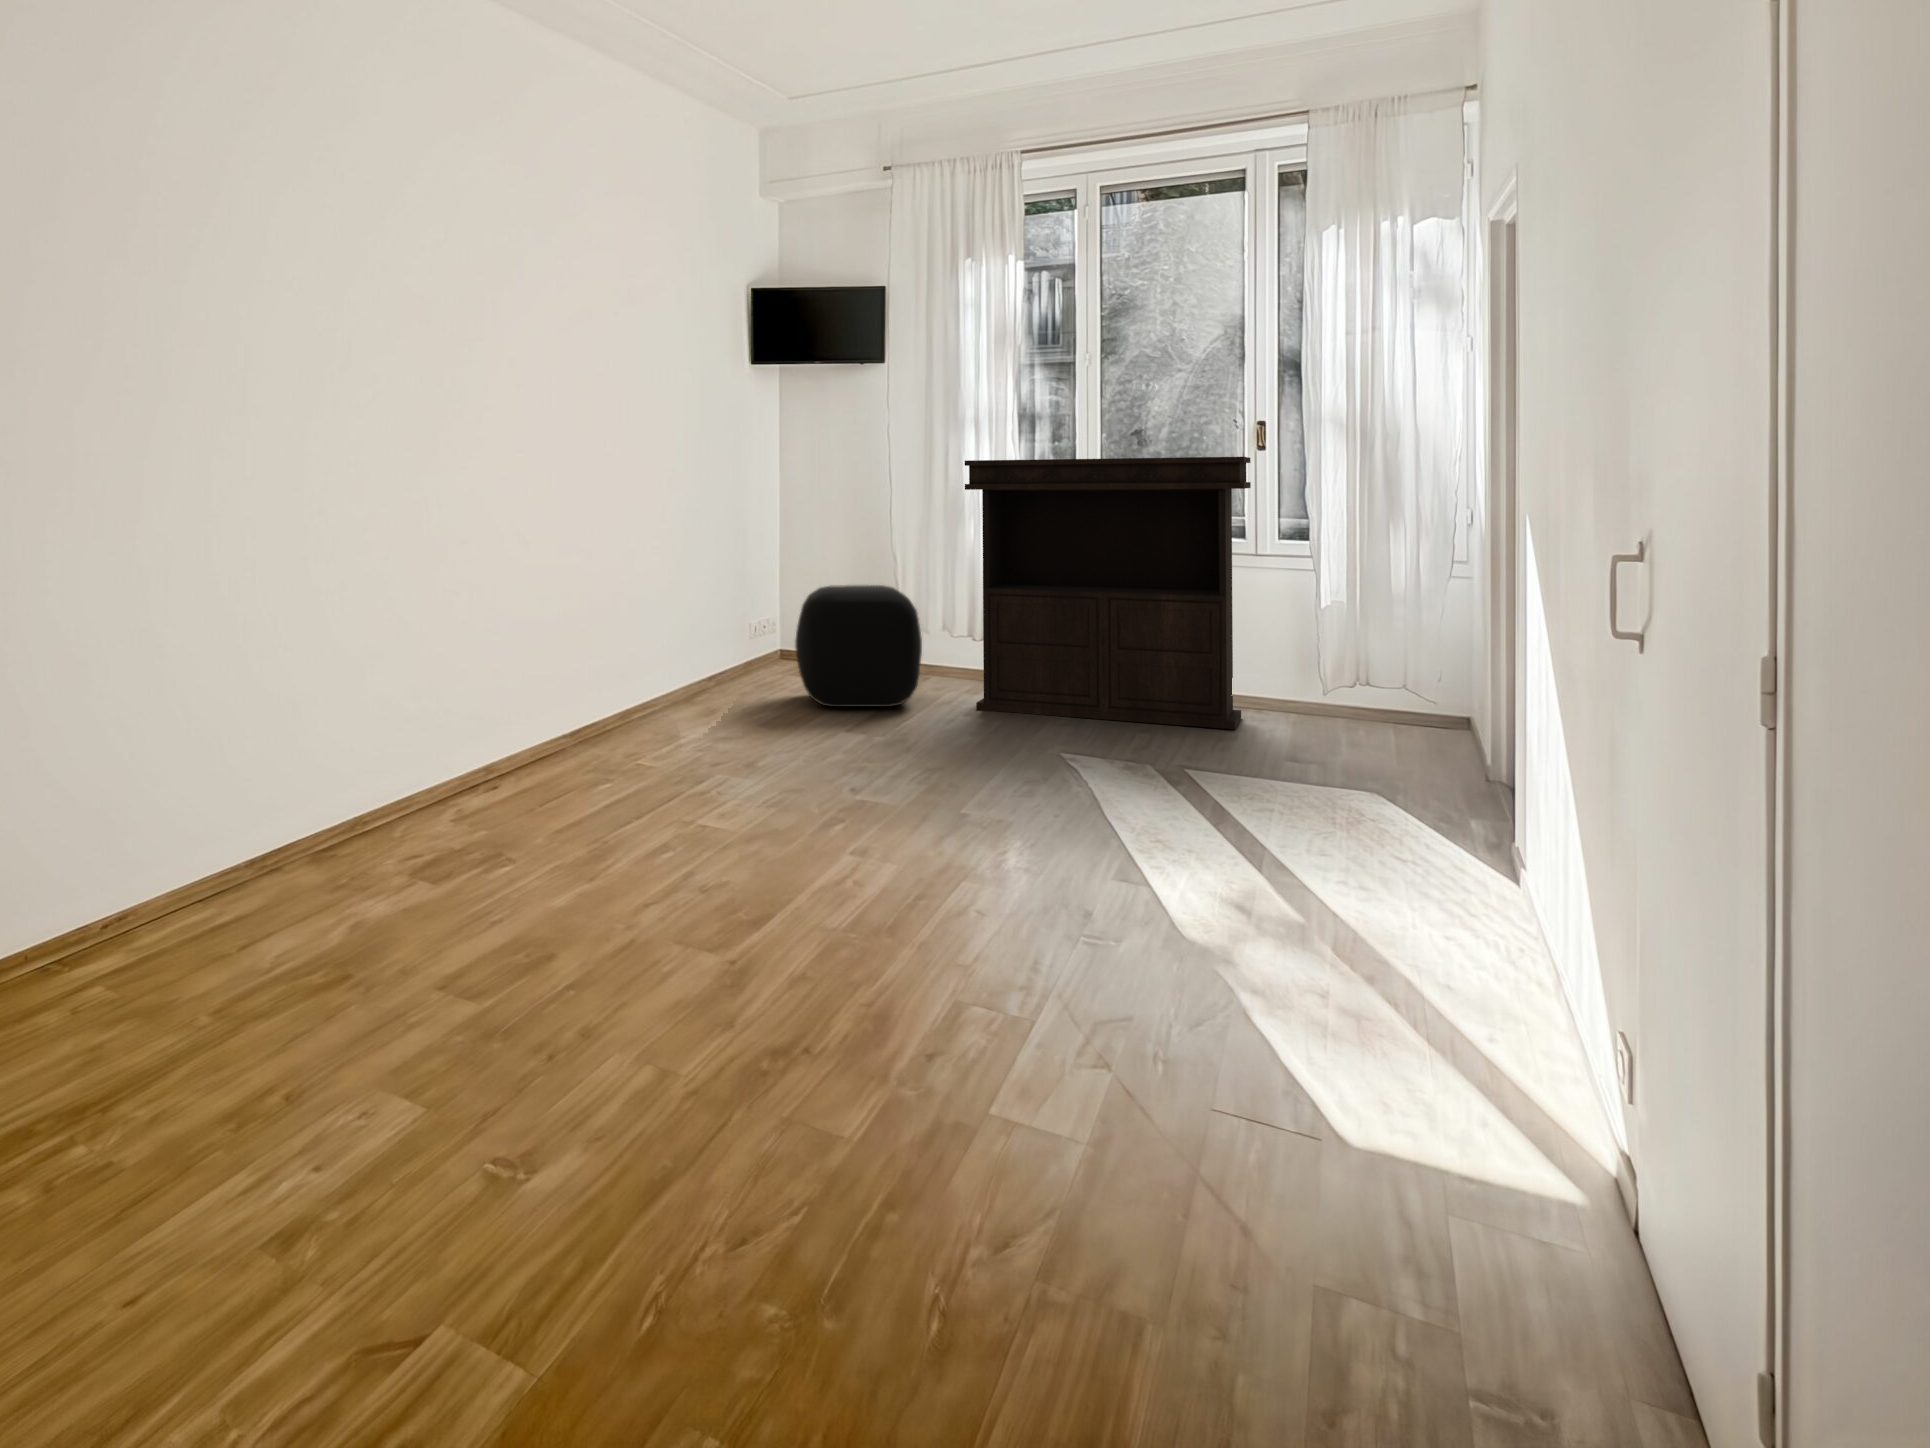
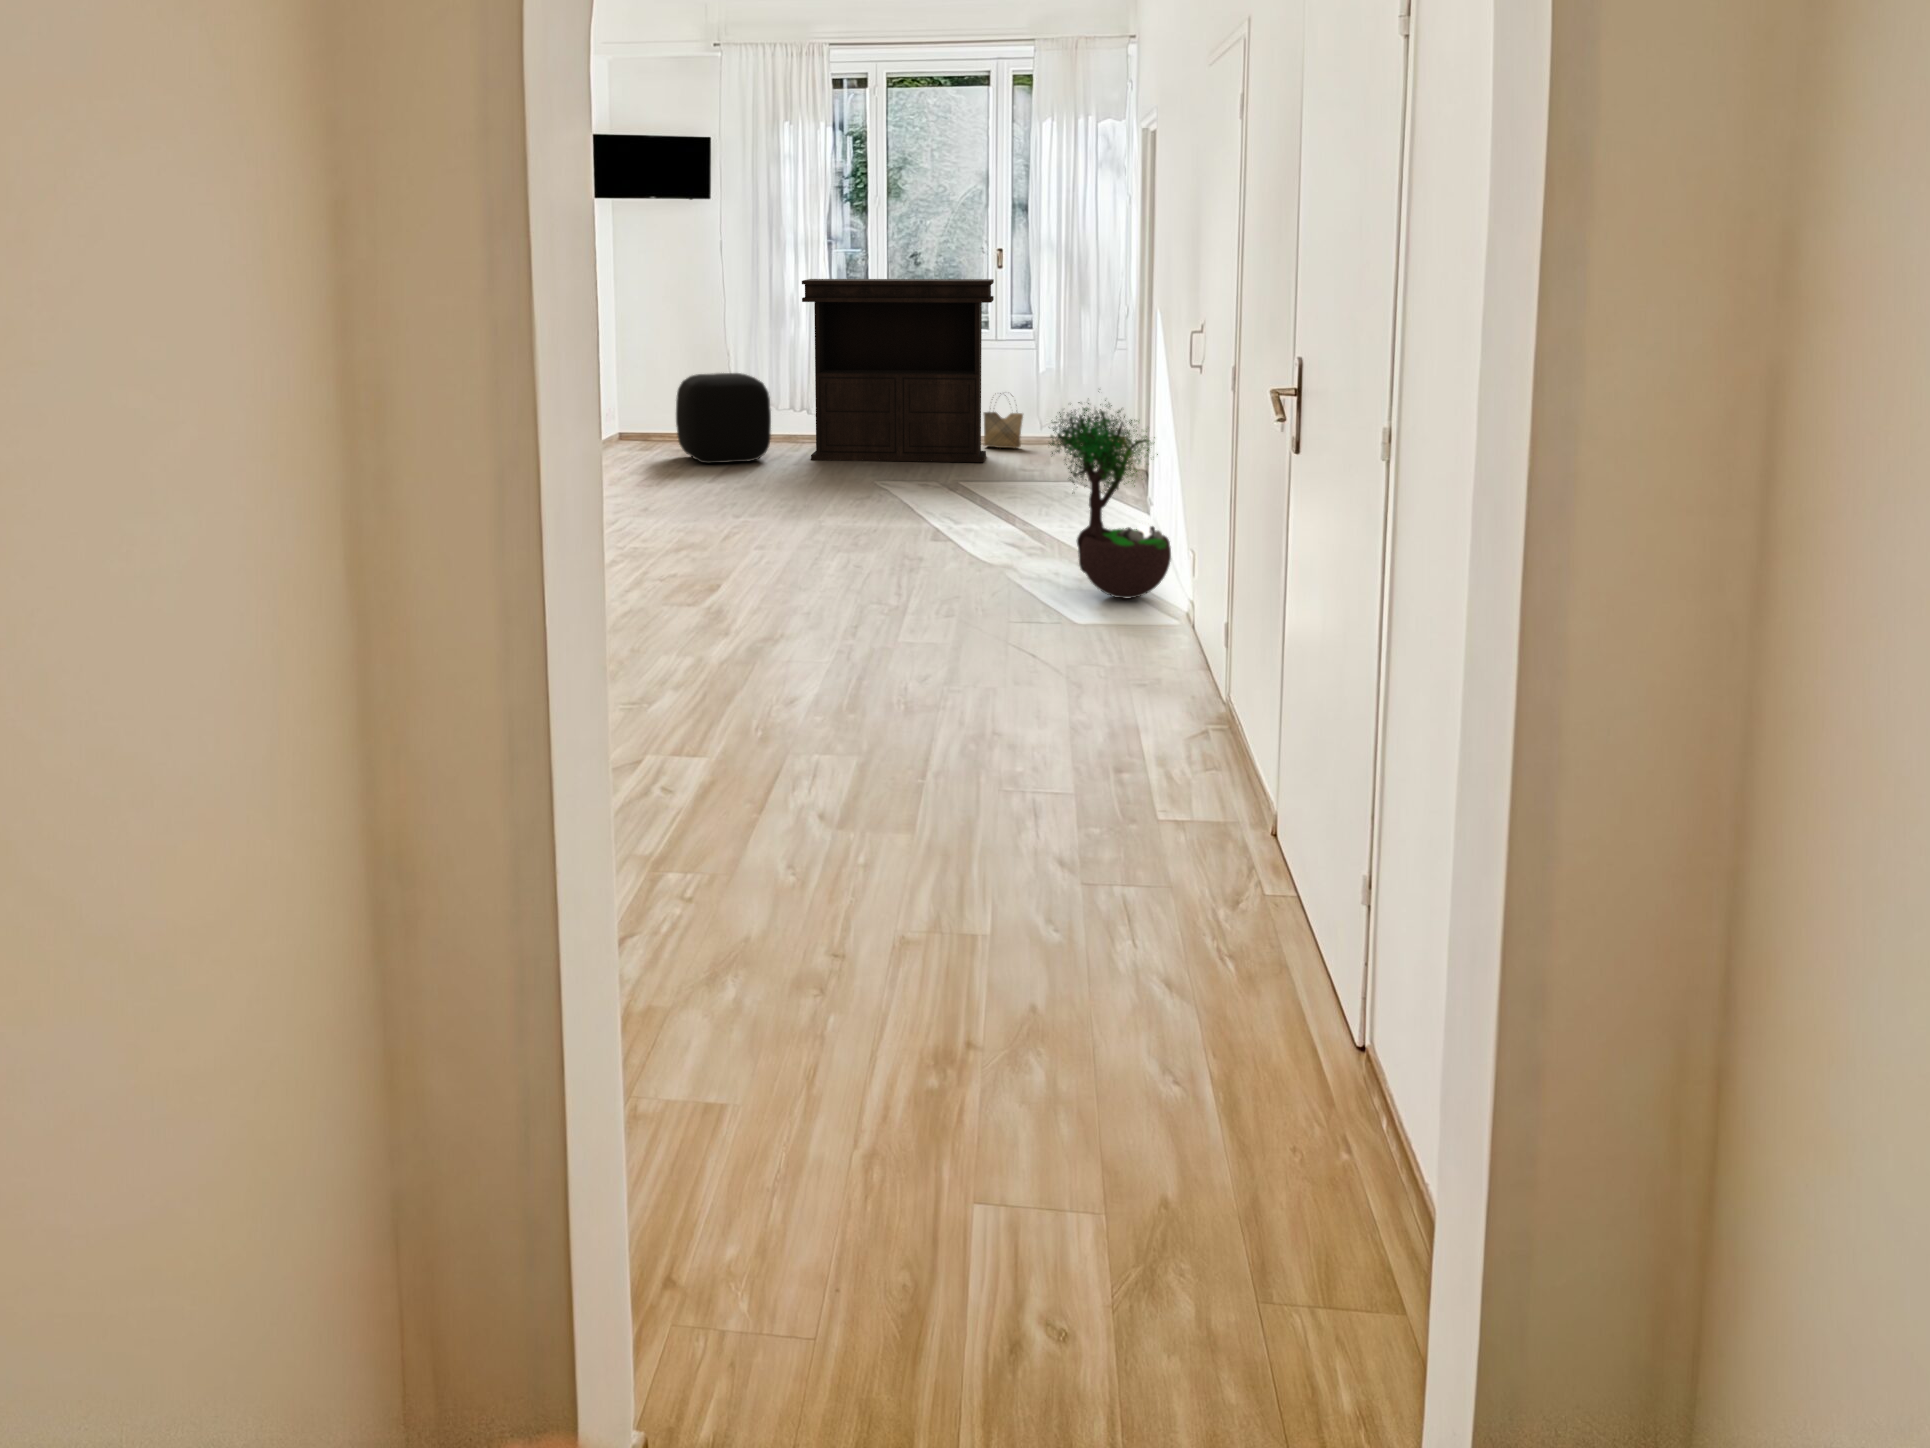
woven basket: none [1238,623,1303,707] -> present [984,393,1023,448]
potted tree: none [1328,627,1732,1242] -> present [1049,400,1171,599]

